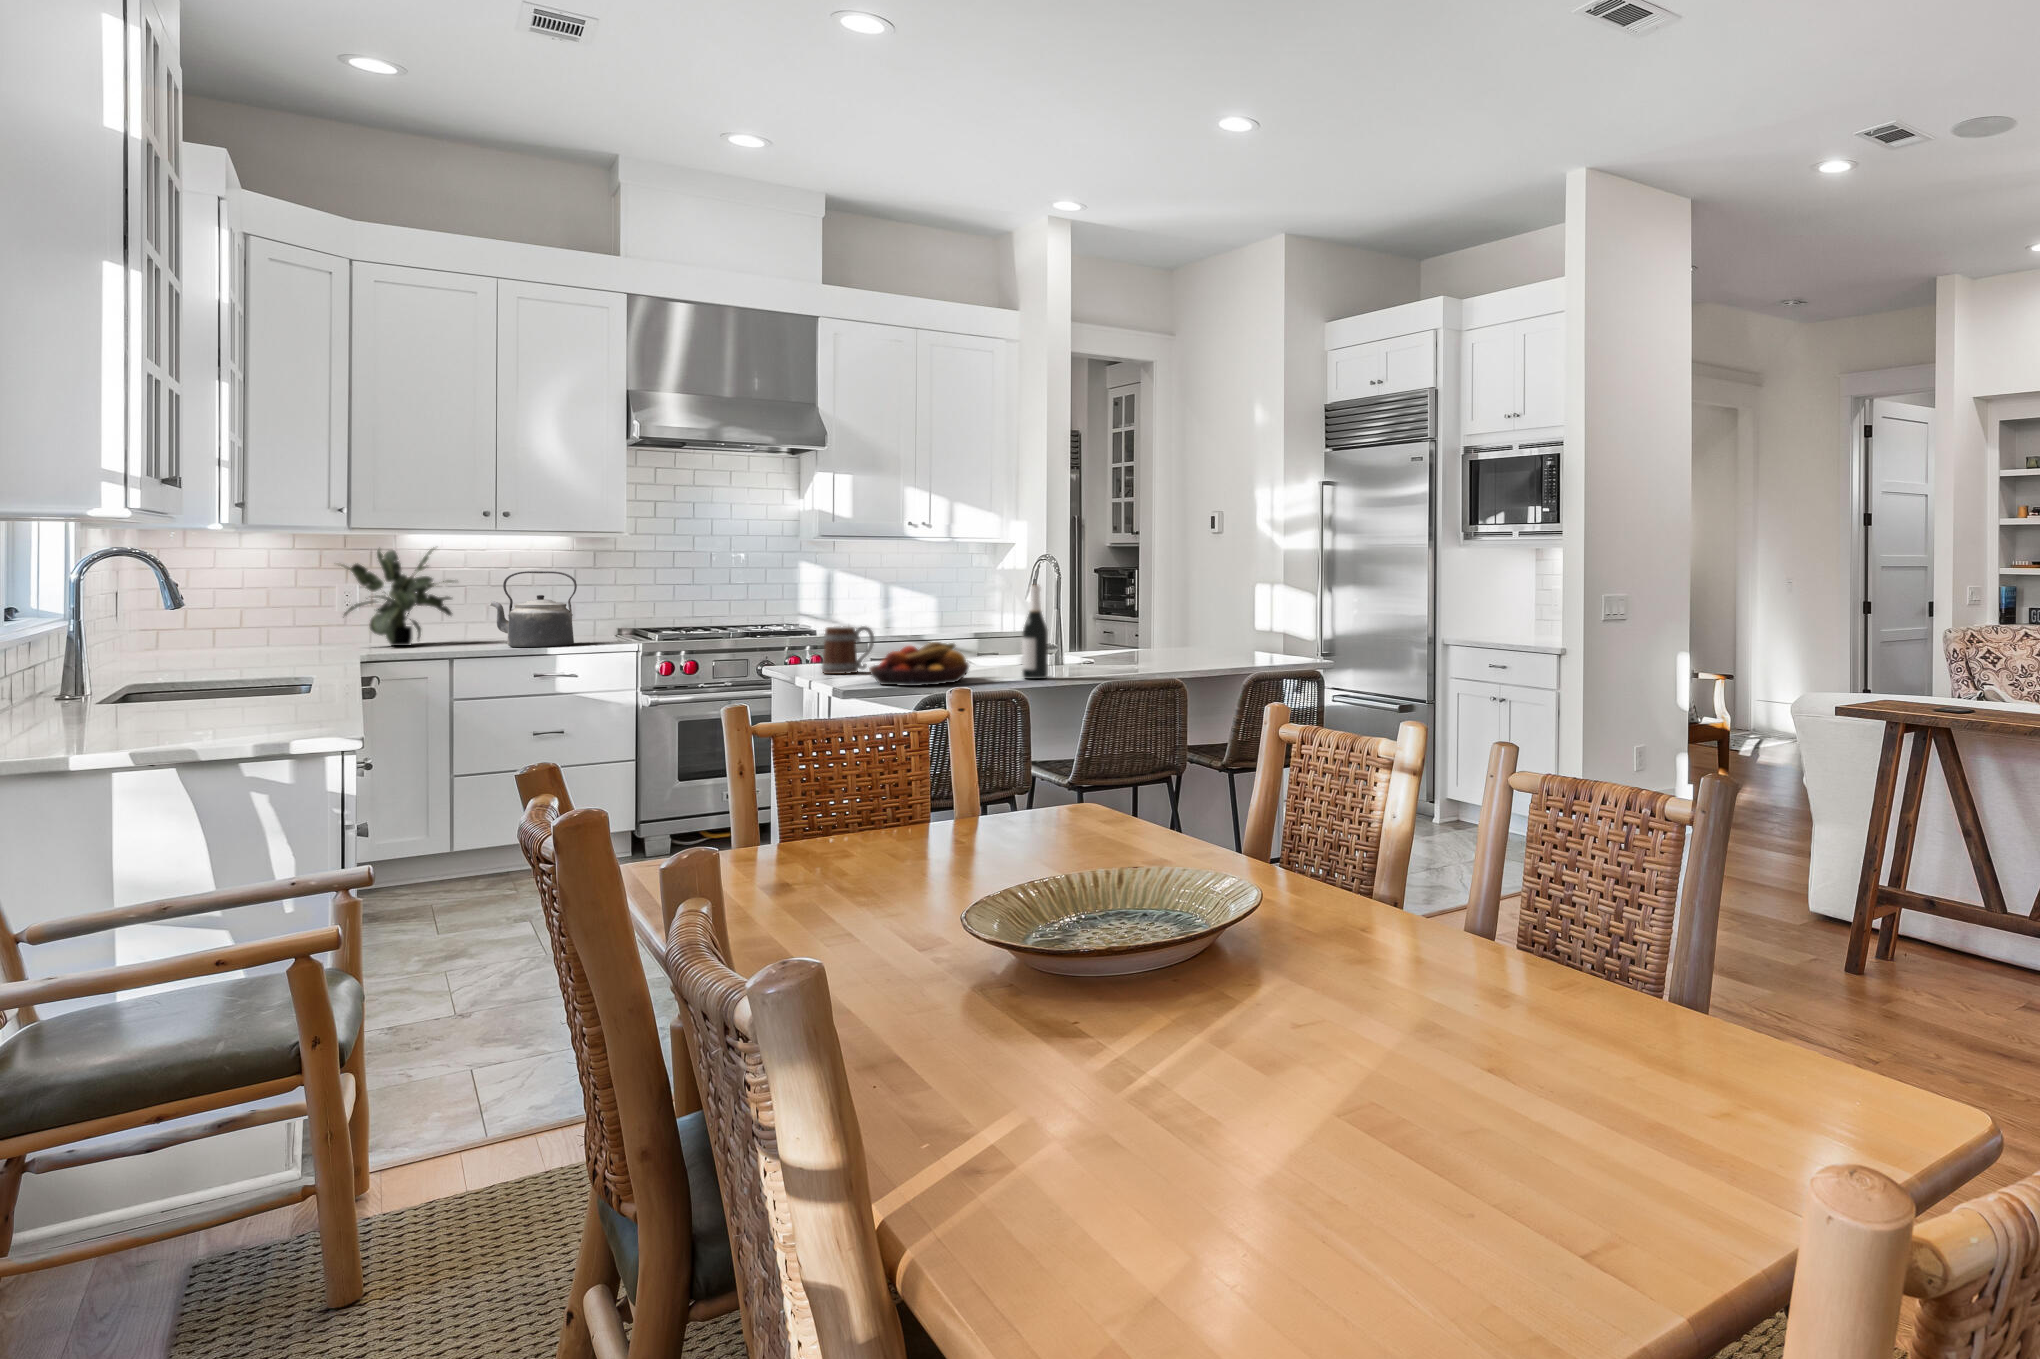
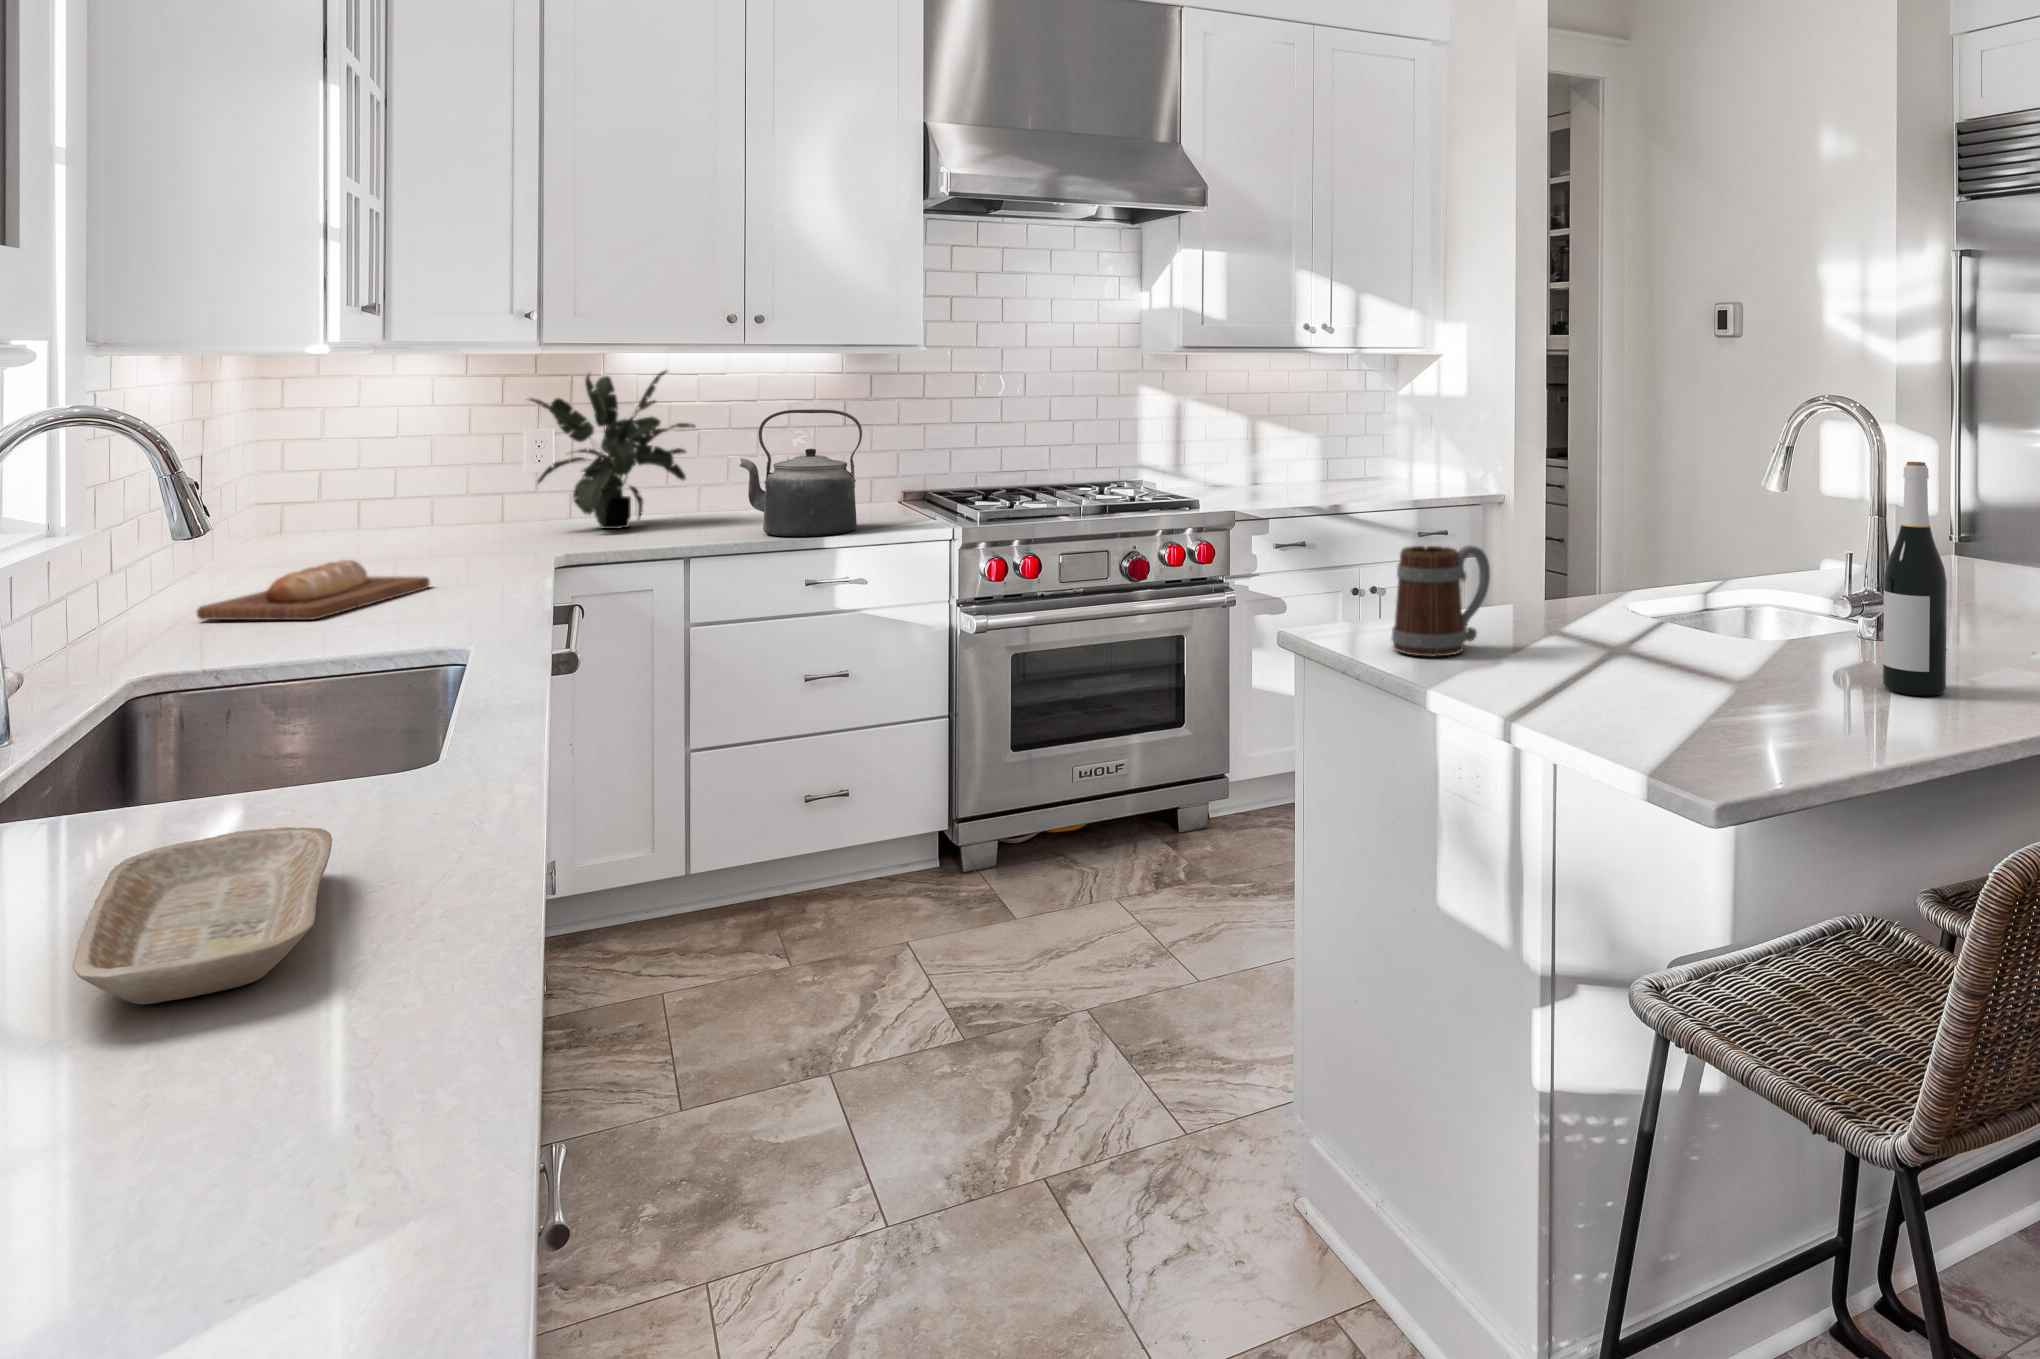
fruit bowl: present [869,642,969,686] -> none [1561,596,1794,728]
bread loaf: none [137,650,280,676] -> present [197,560,430,620]
tray: none [208,702,301,730] -> present [73,827,332,1004]

